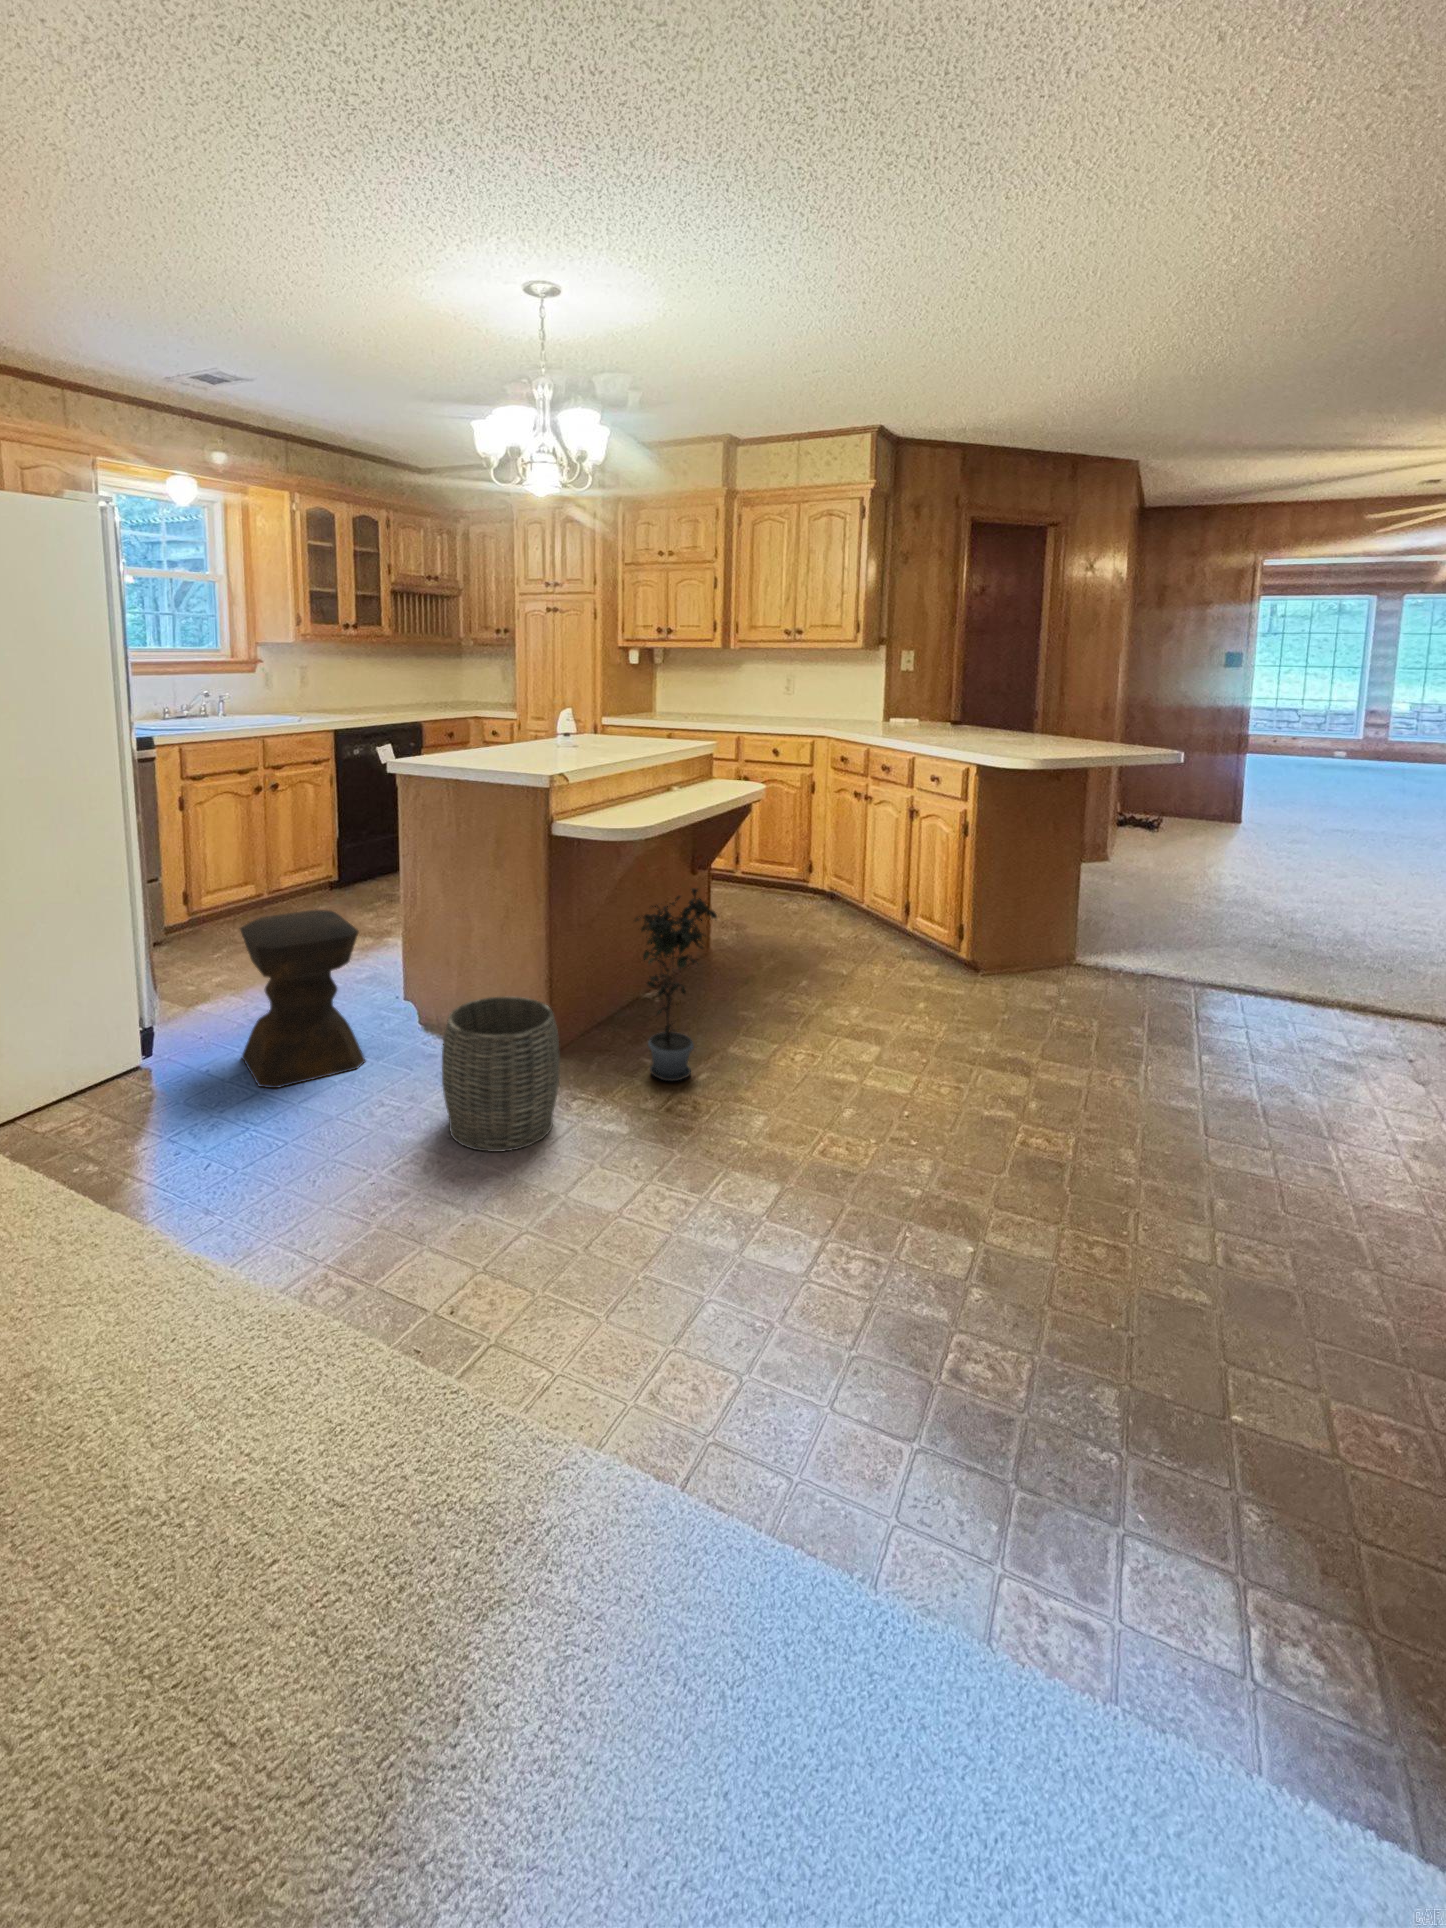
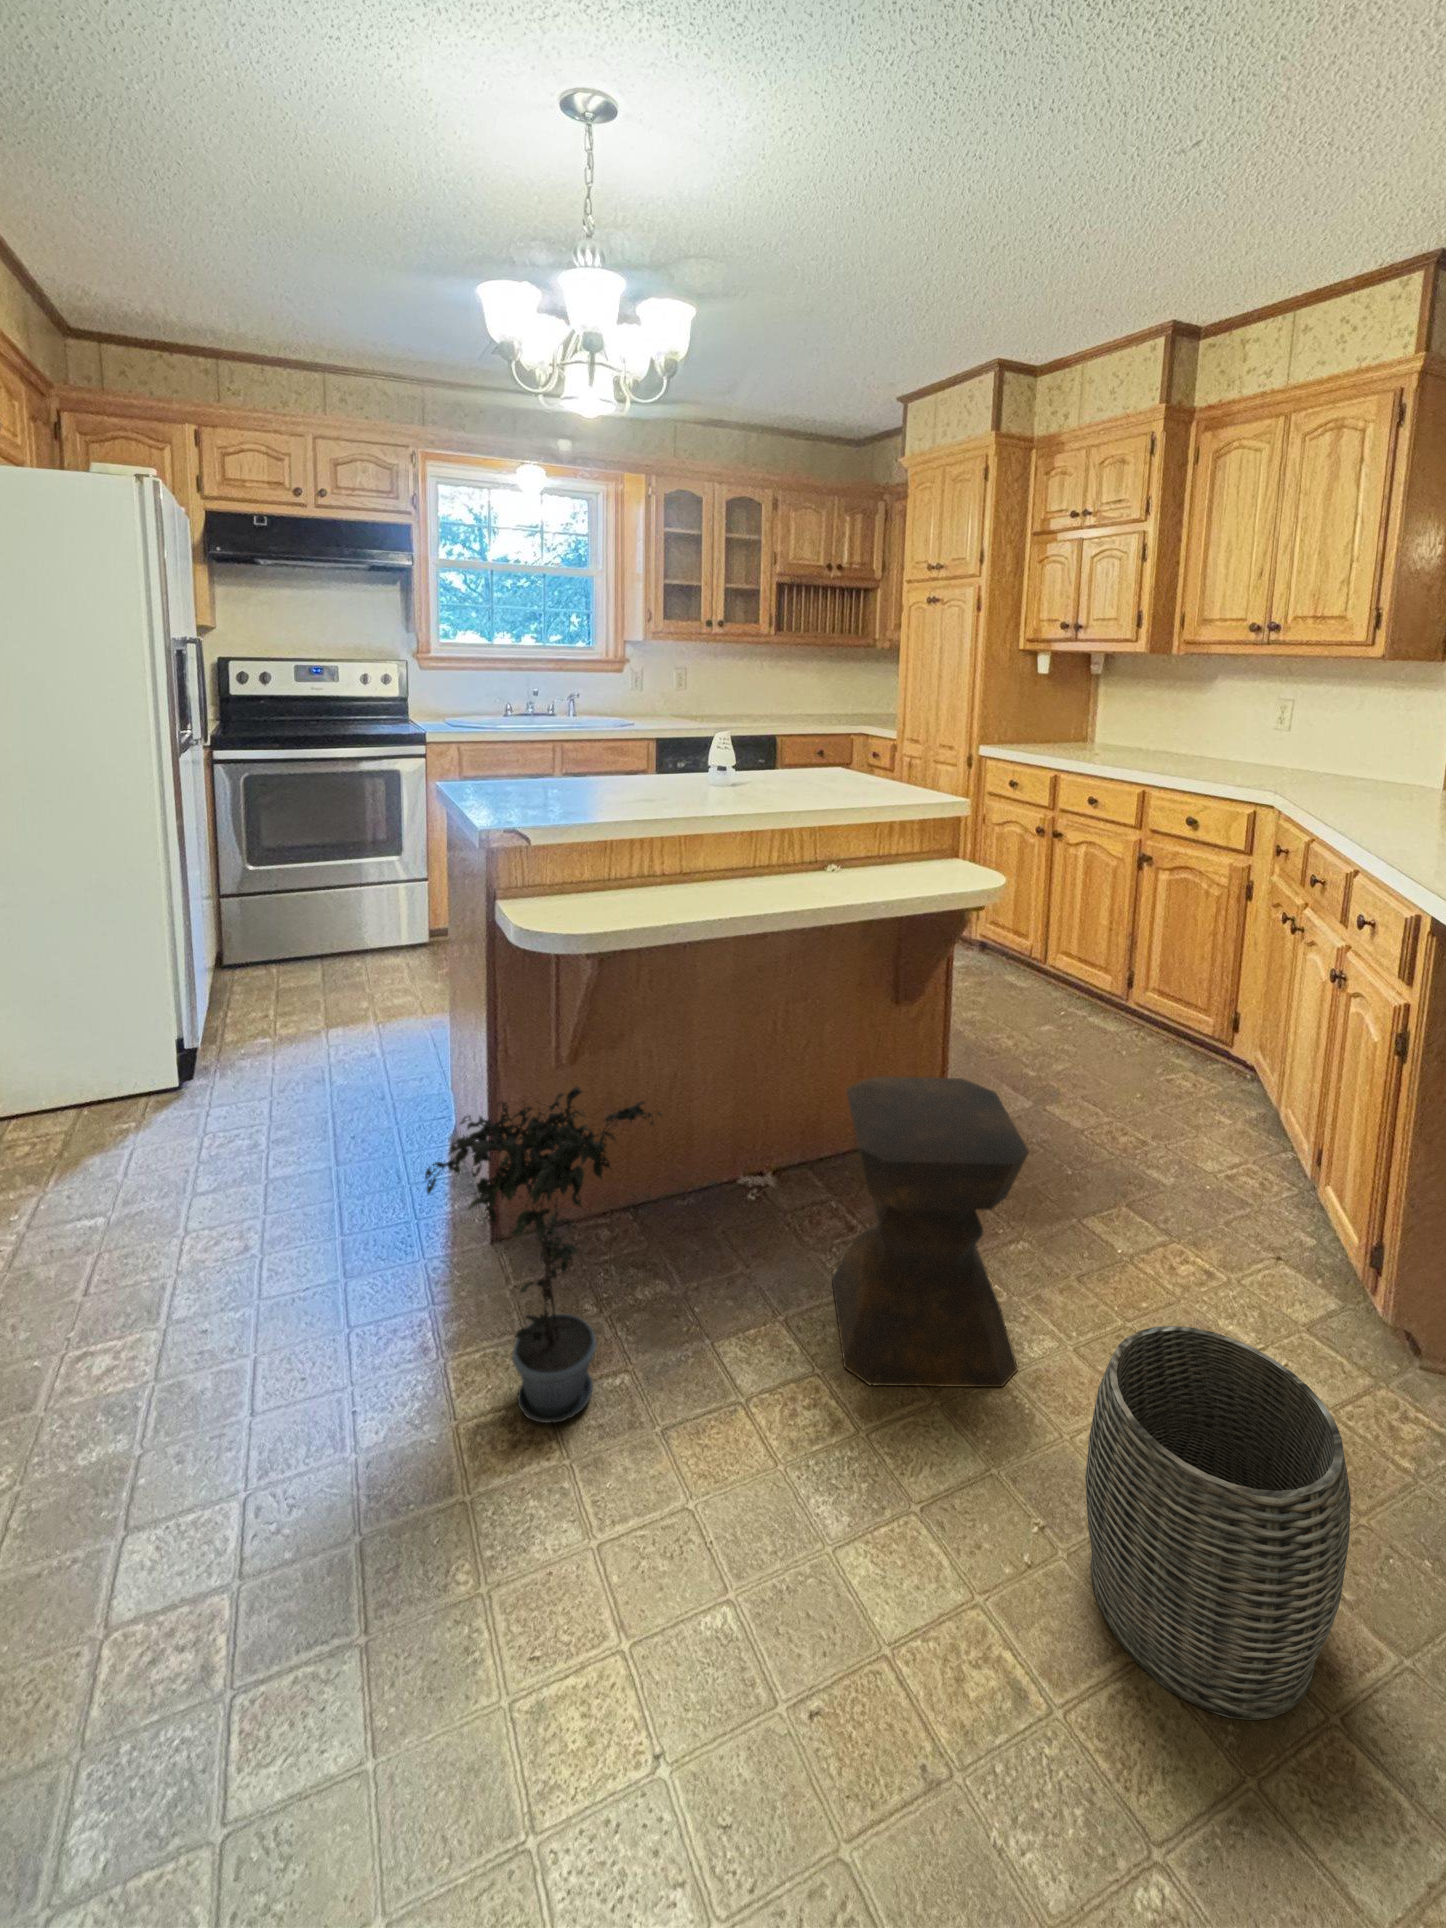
stool: present [240,910,365,1088] -> present [832,1076,1029,1387]
woven basket: present [442,997,560,1152] -> present [1085,1326,1351,1720]

